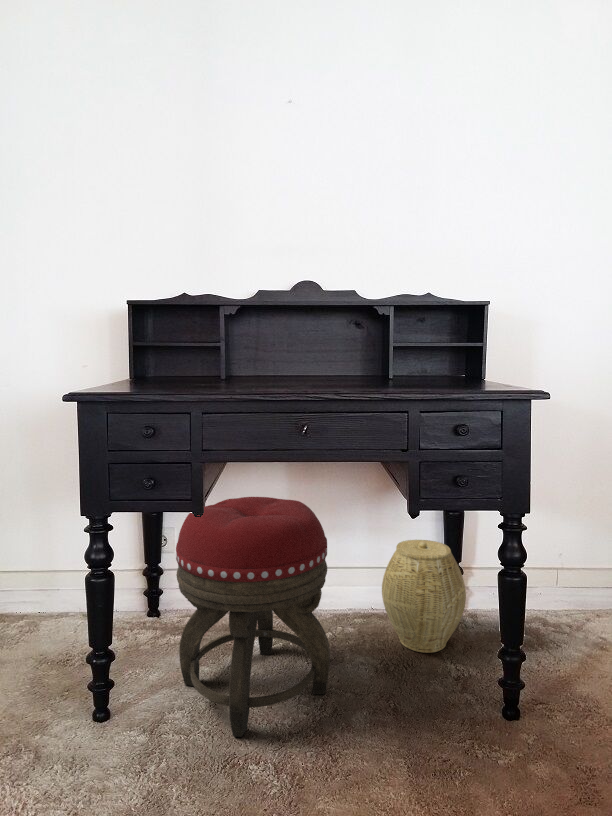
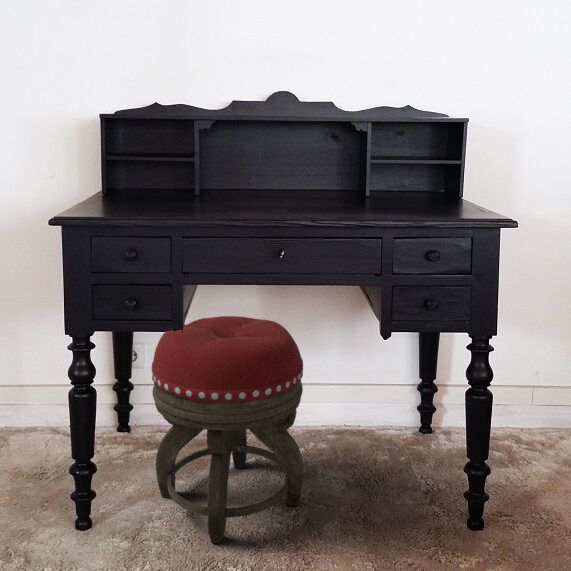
woven basket: present [382,540,466,653] -> none [355,359,439,468]

